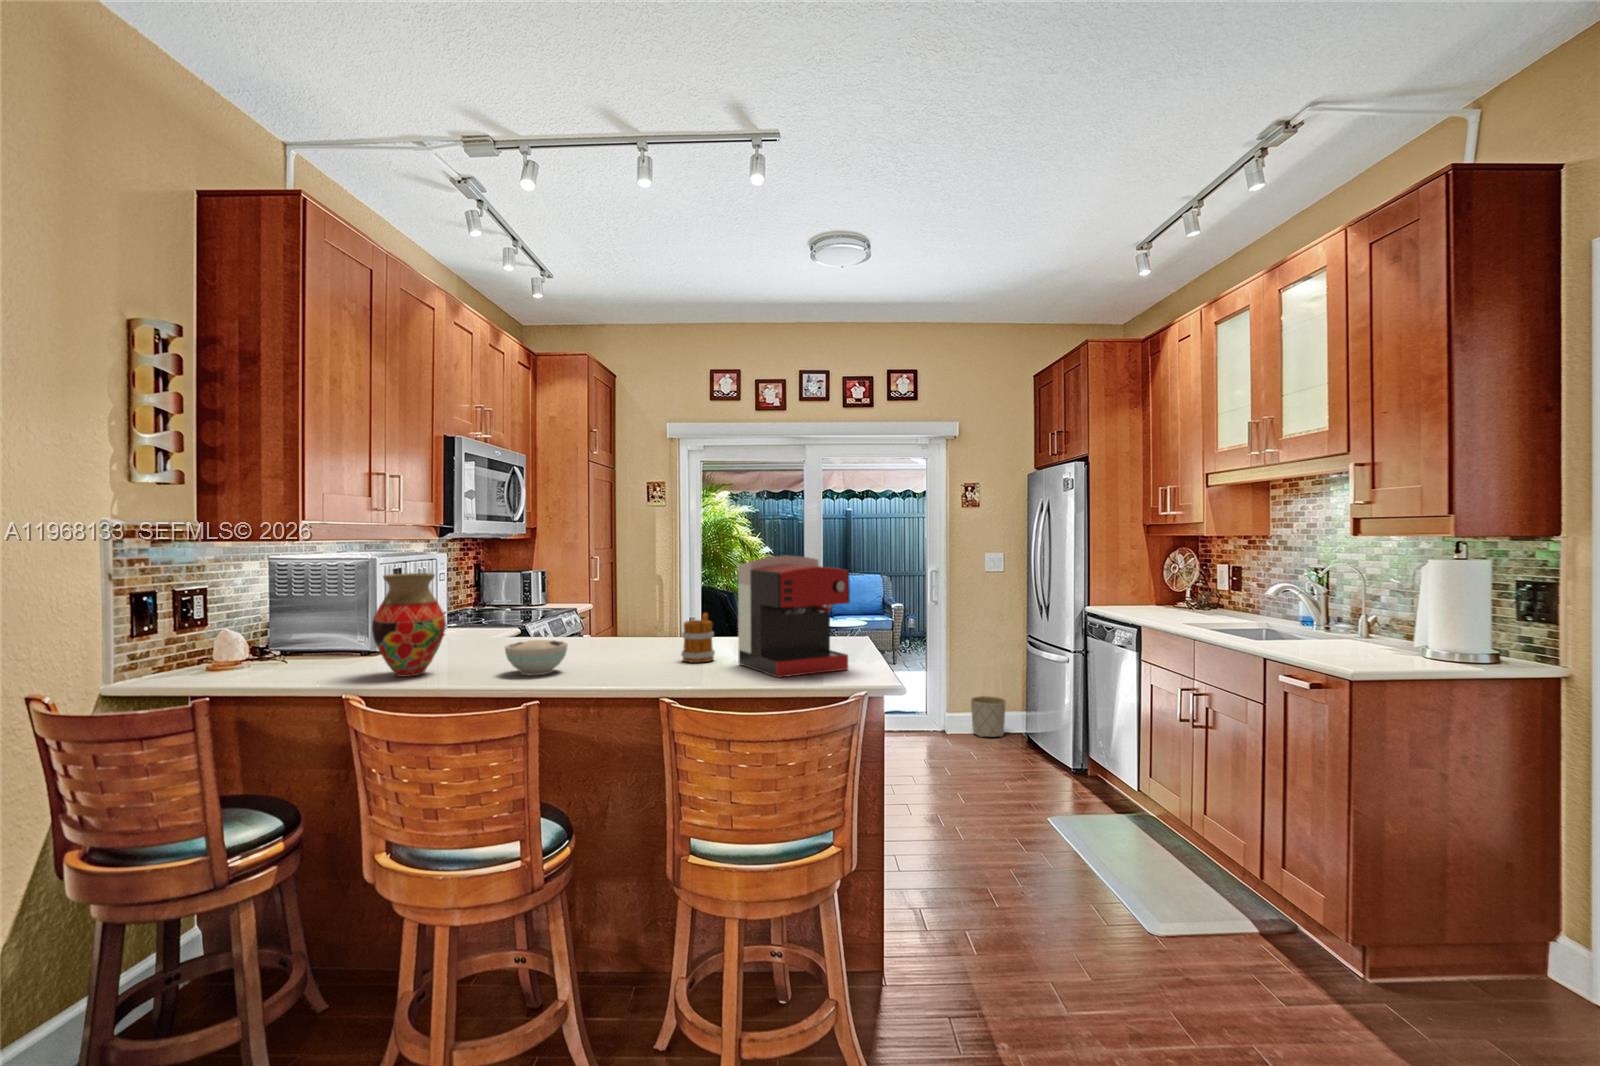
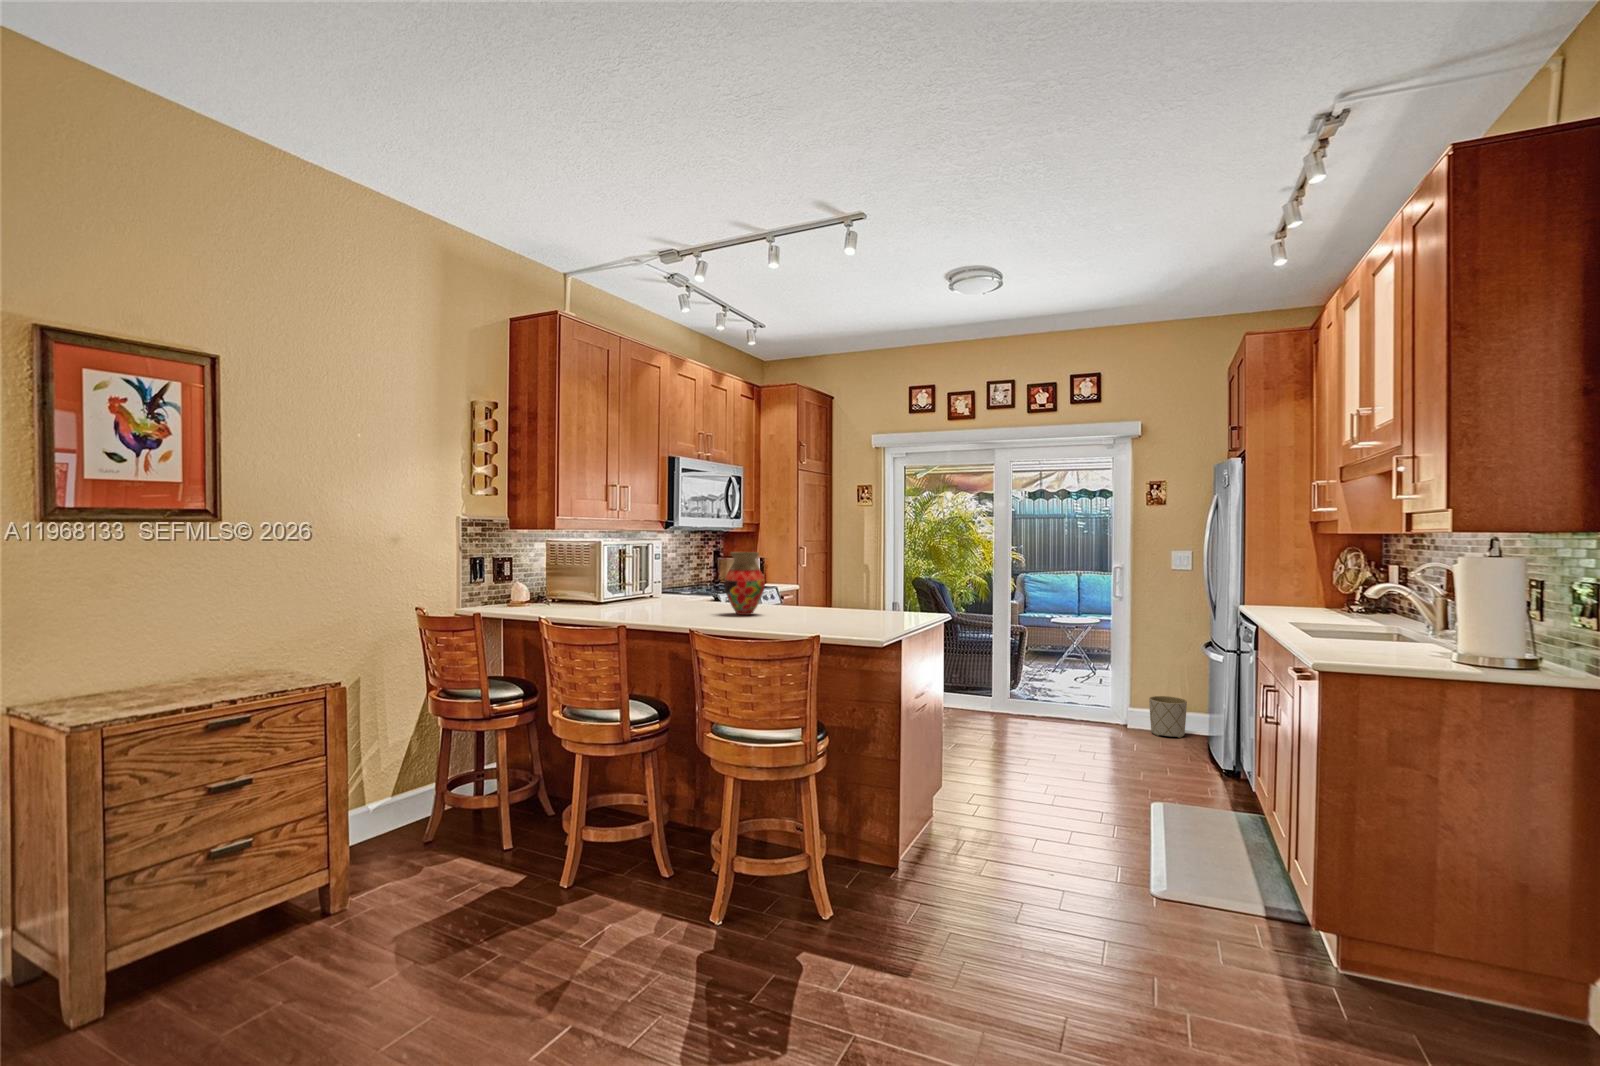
coffee maker: present [738,555,850,678] -> none [802,543,869,631]
vase: present [372,573,446,677] -> present [724,552,765,615]
mug: present [681,613,715,663] -> none [769,586,797,621]
bowl: present [505,640,567,675] -> none [650,597,689,620]

